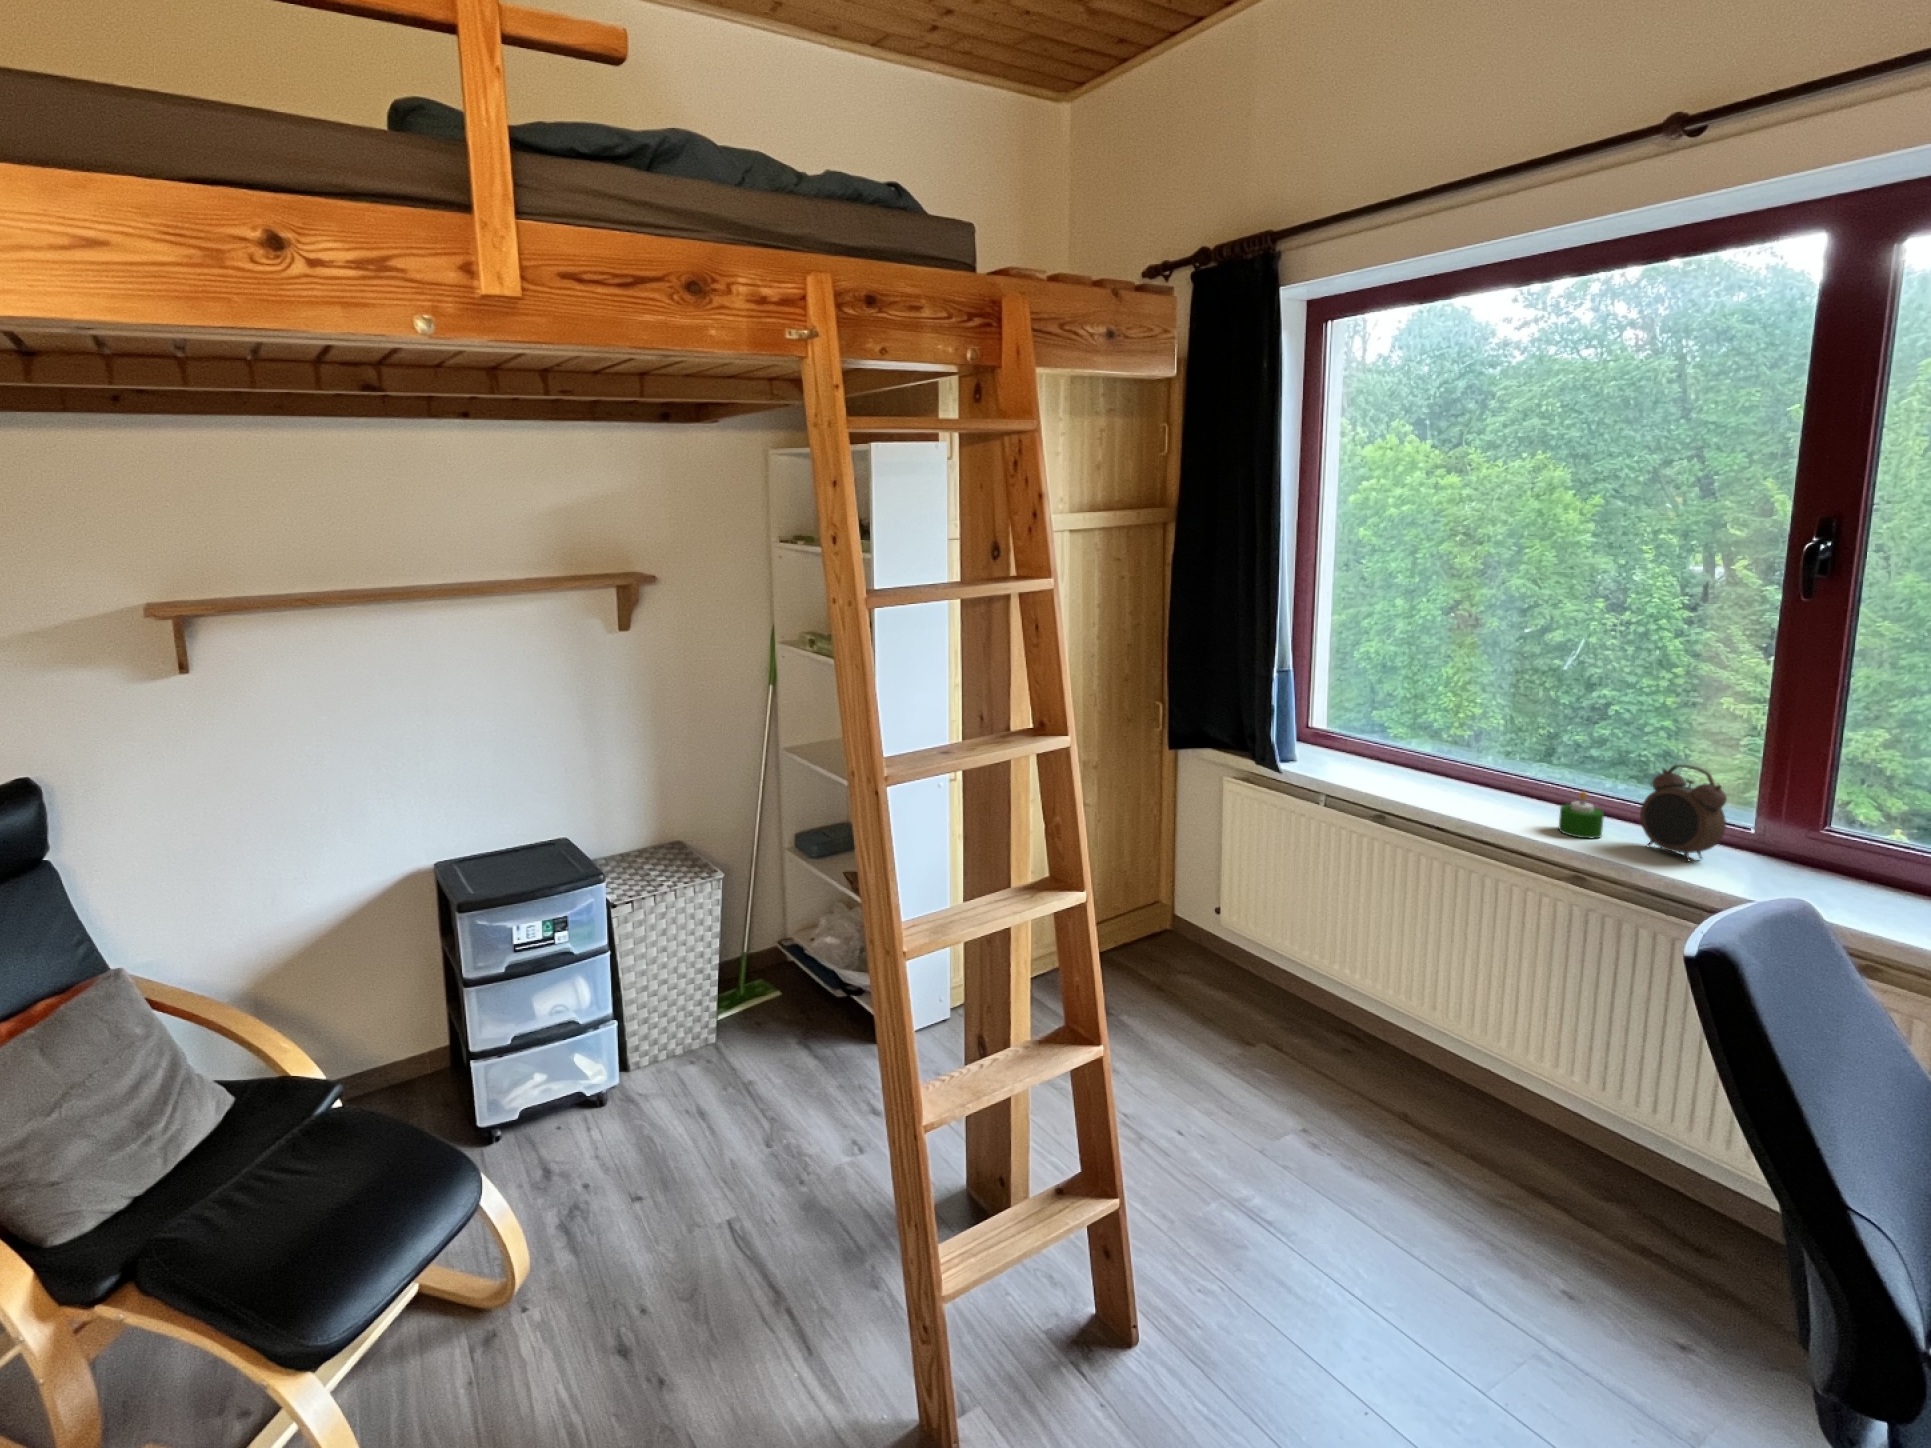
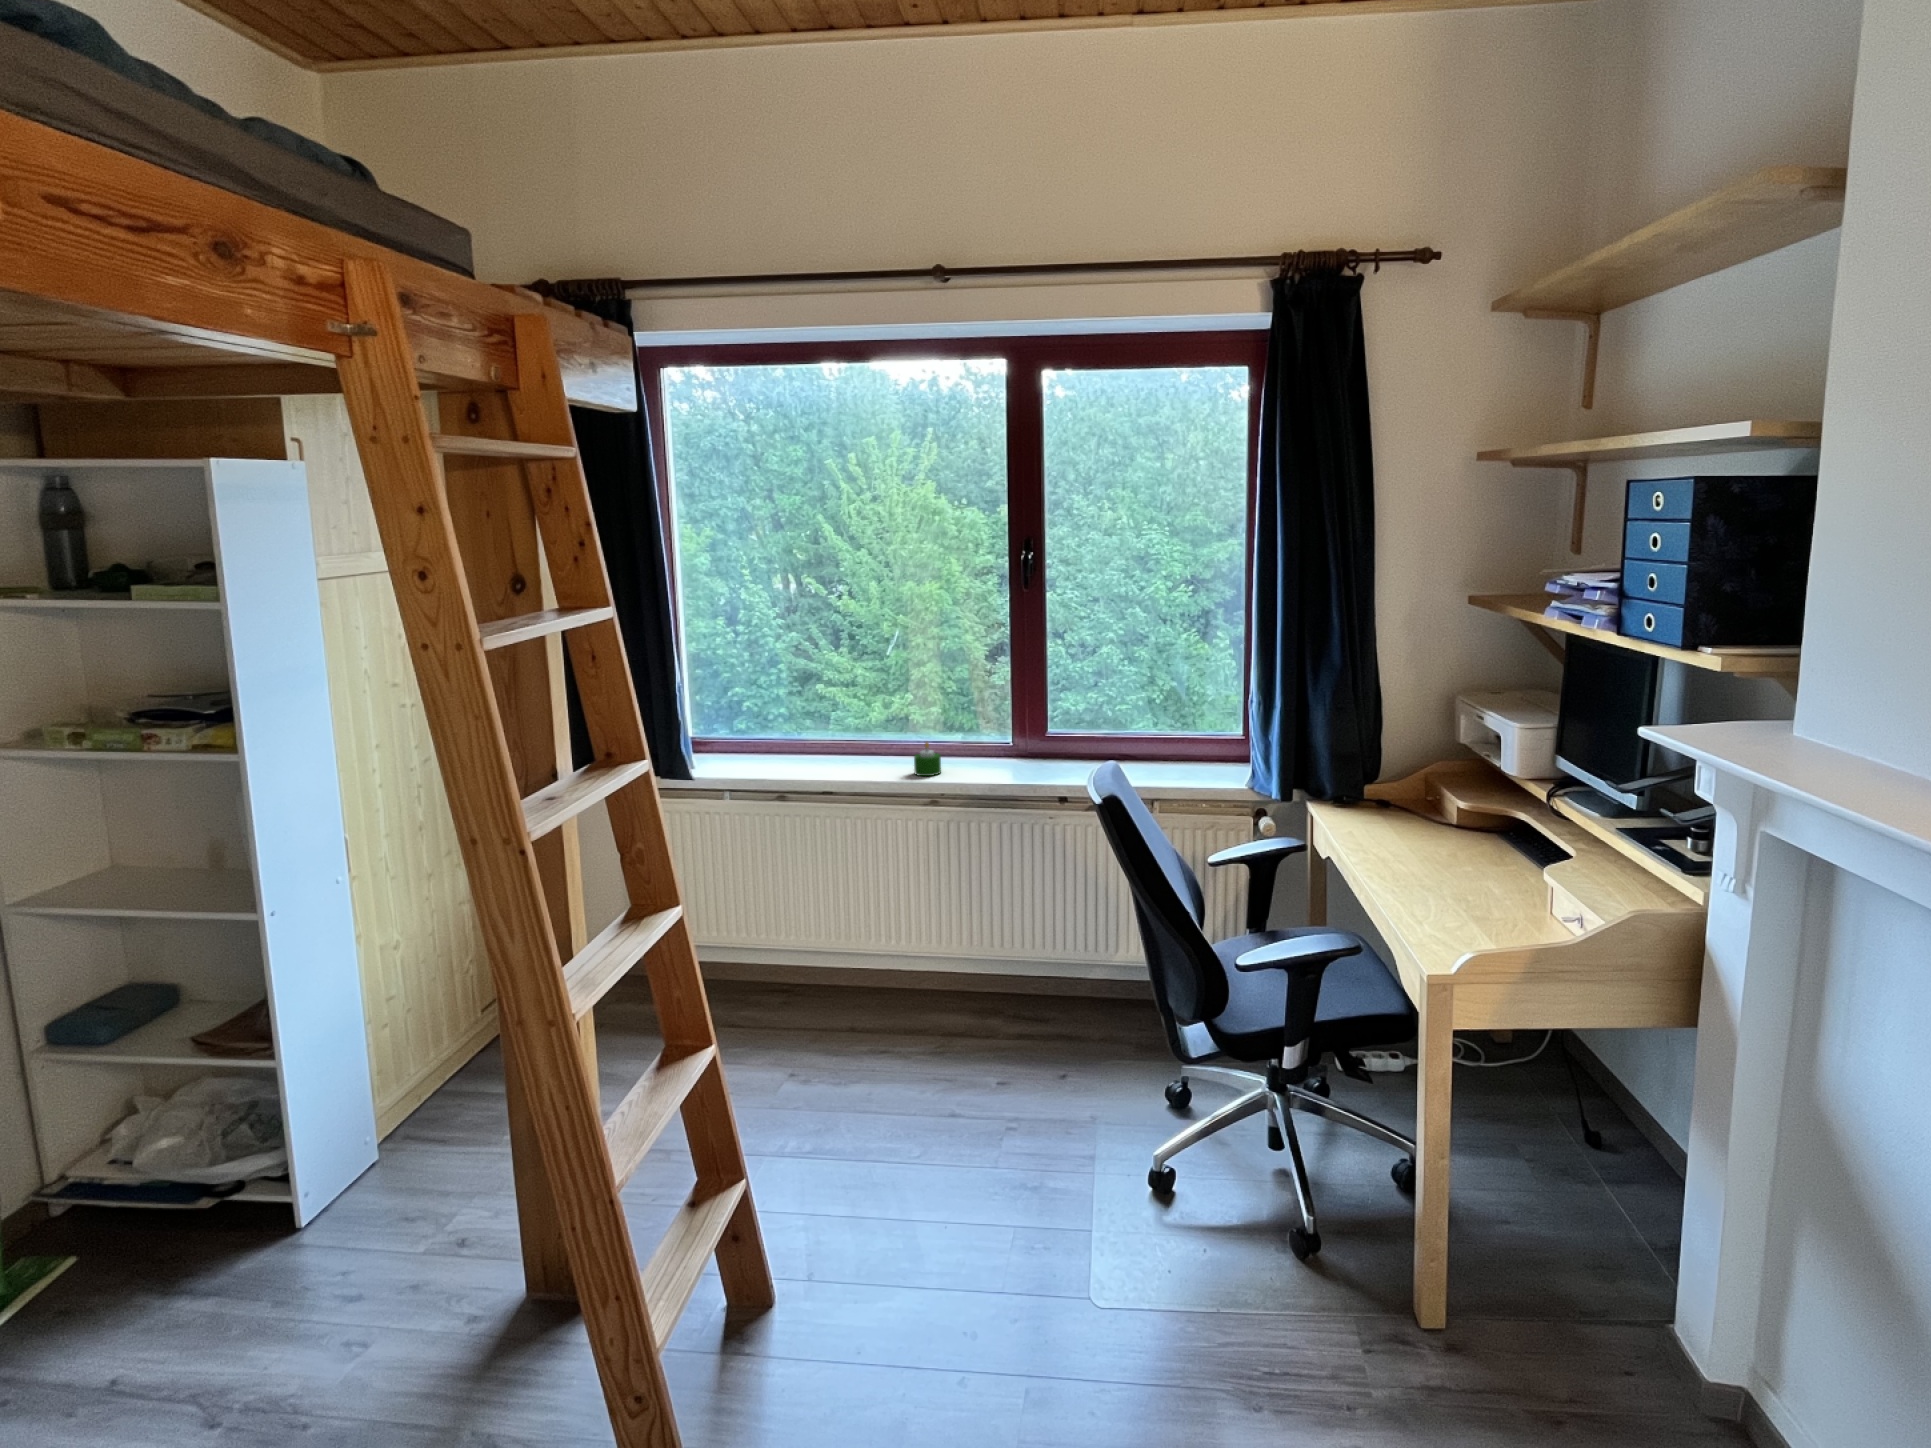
alarm clock: present [1640,765,1727,862] -> none [962,708,1010,774]

